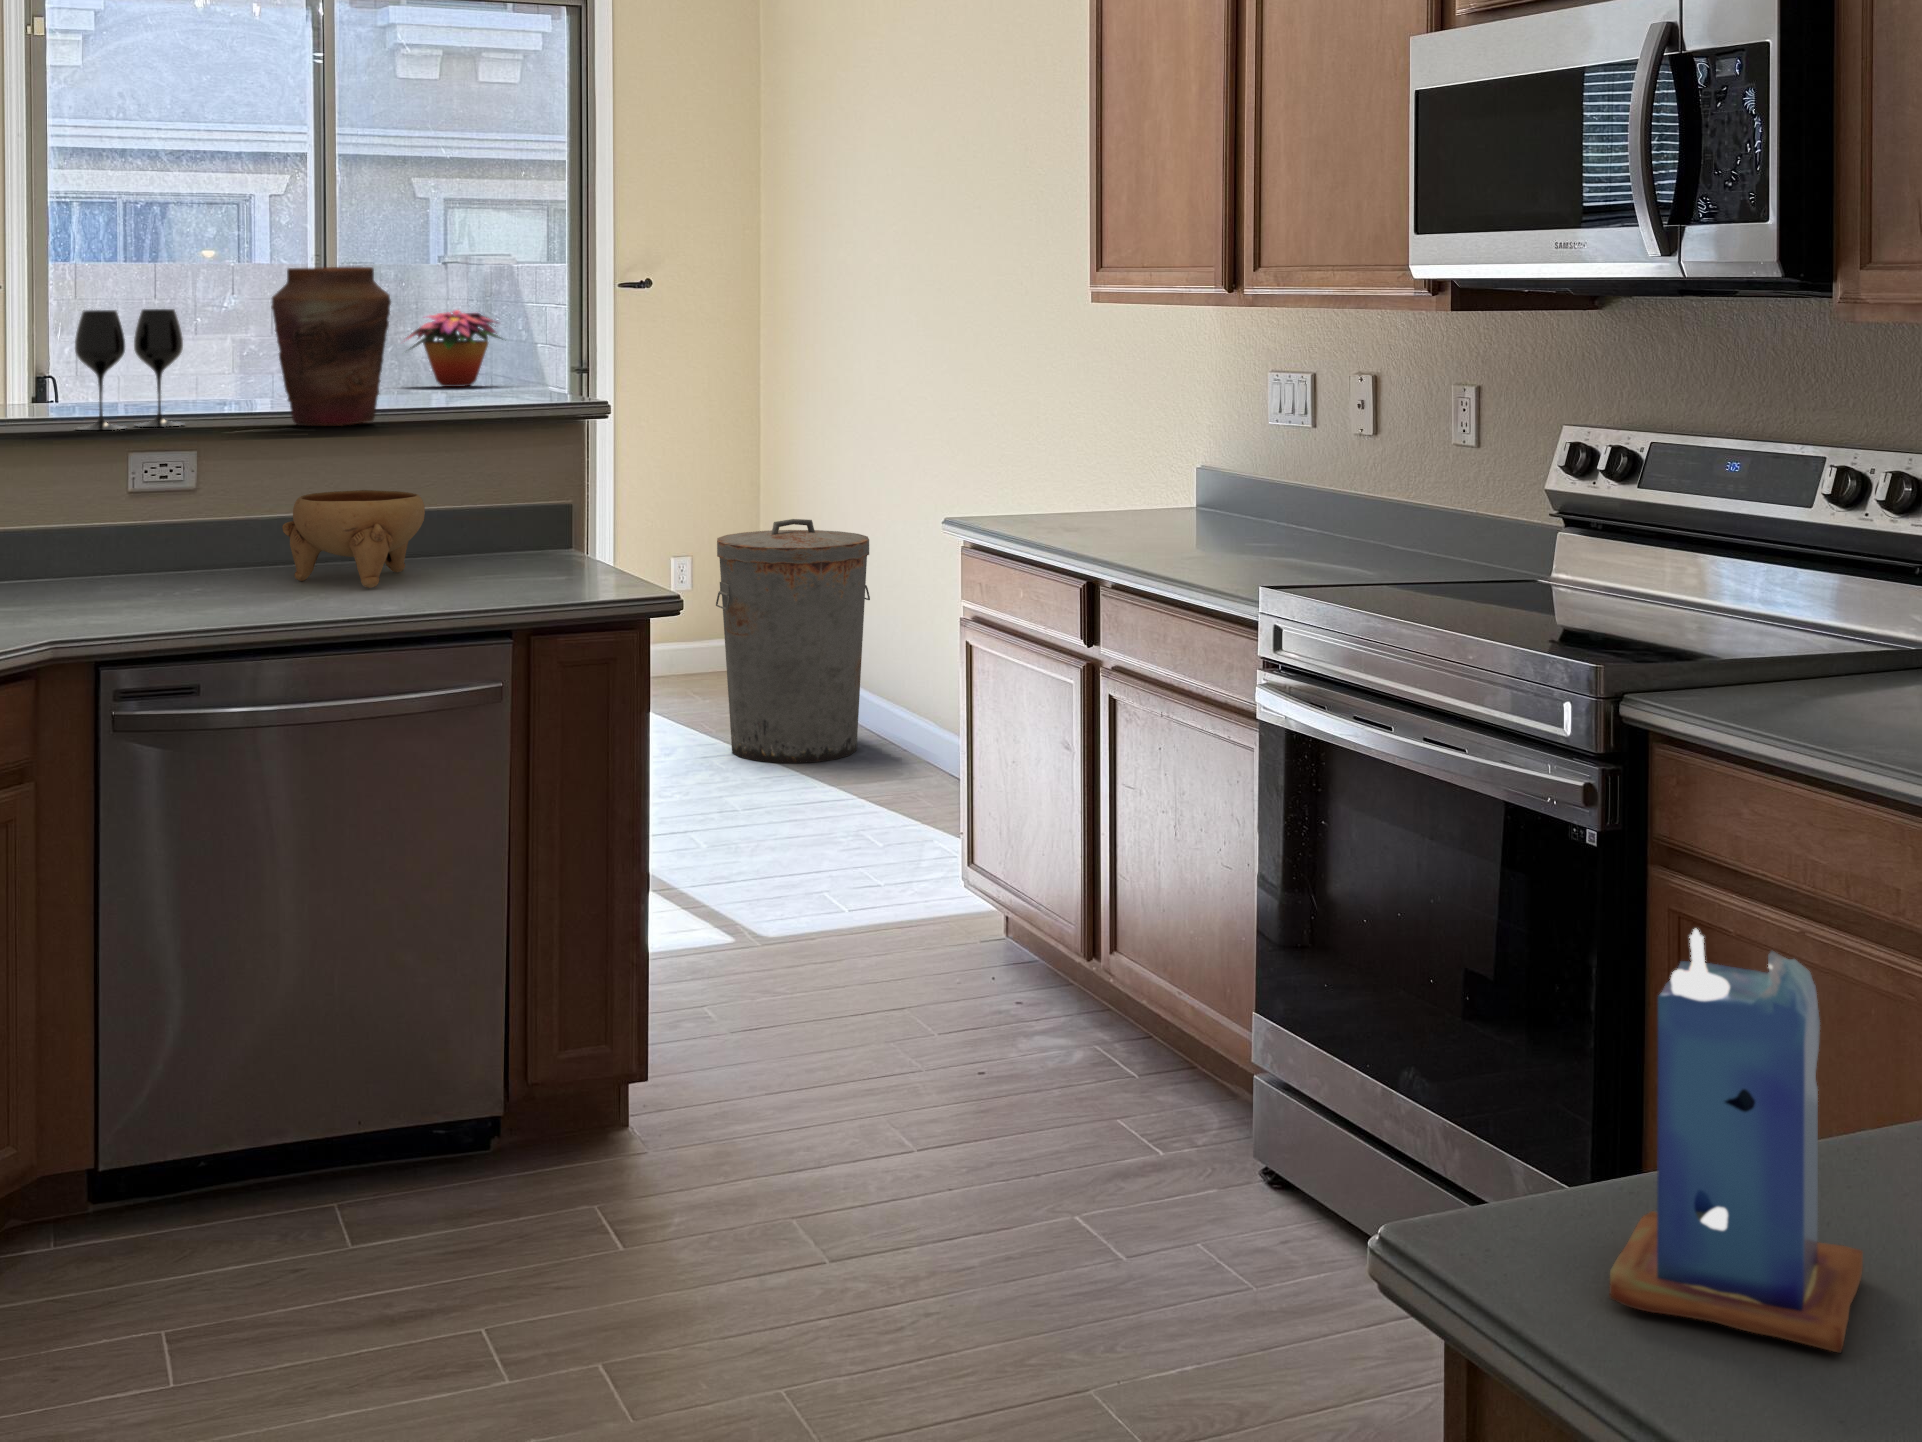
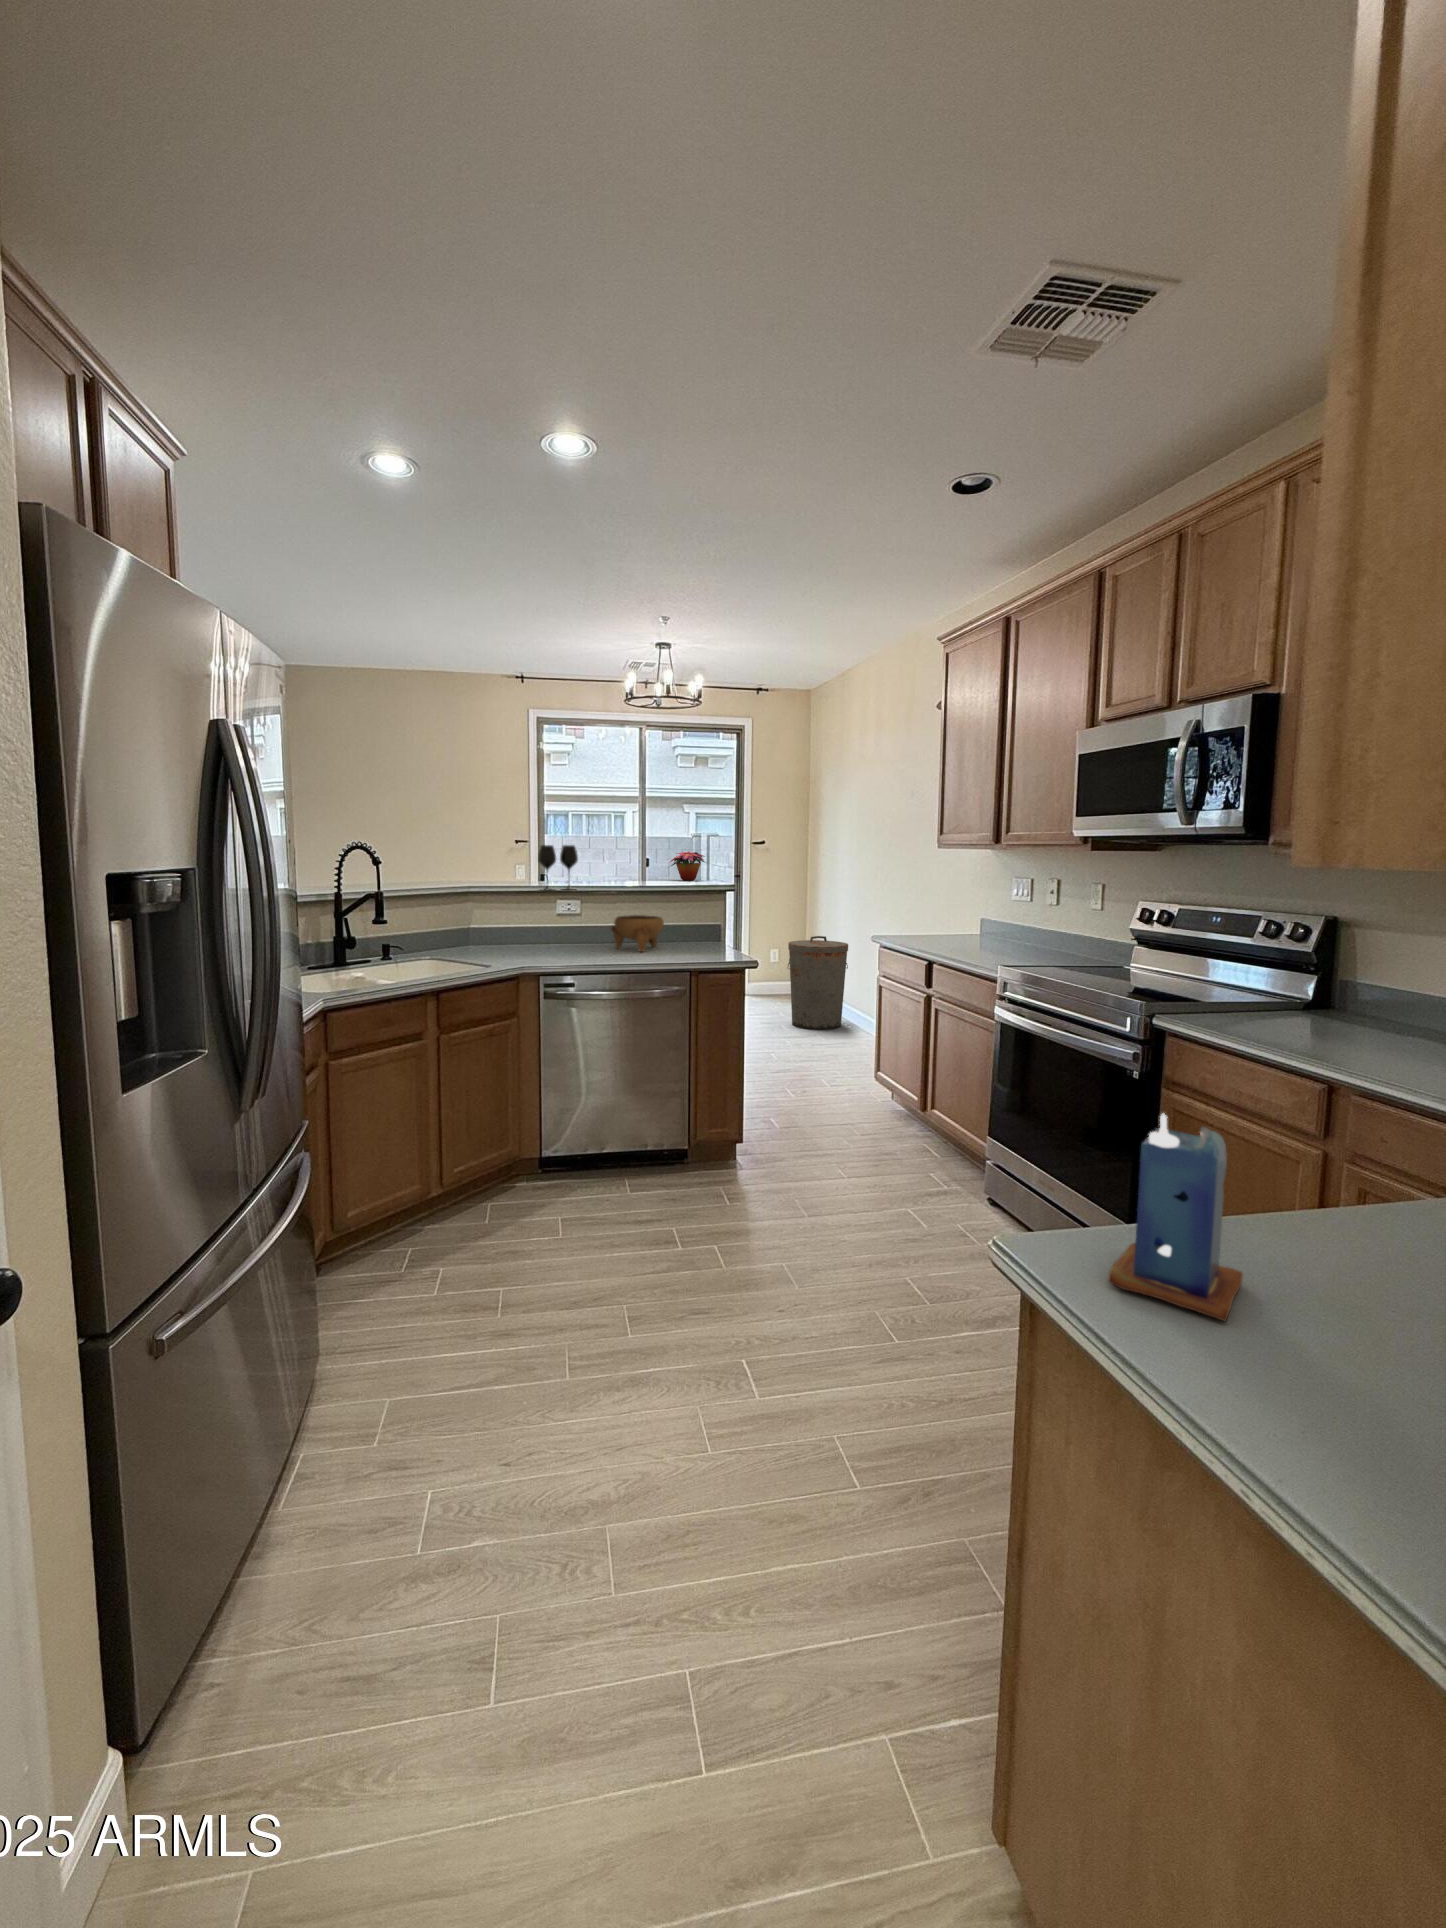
vase: present [271,267,391,426] -> none [610,830,655,891]

